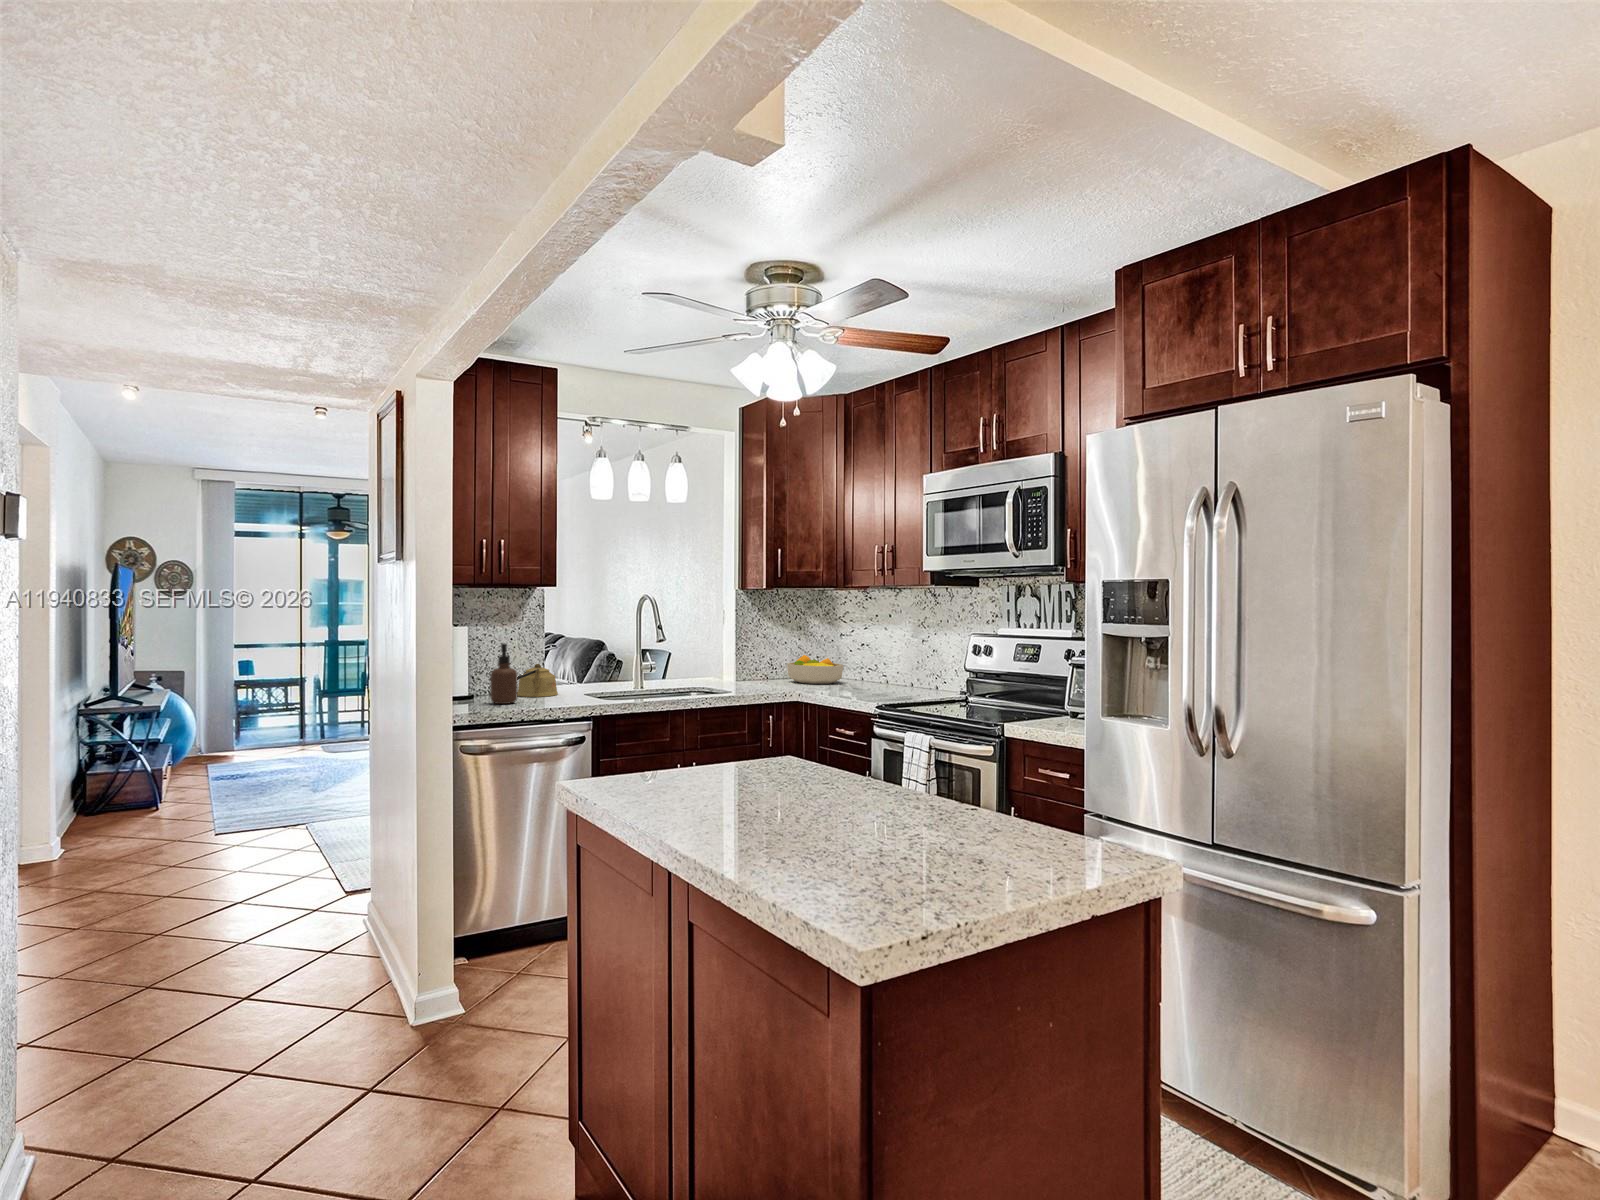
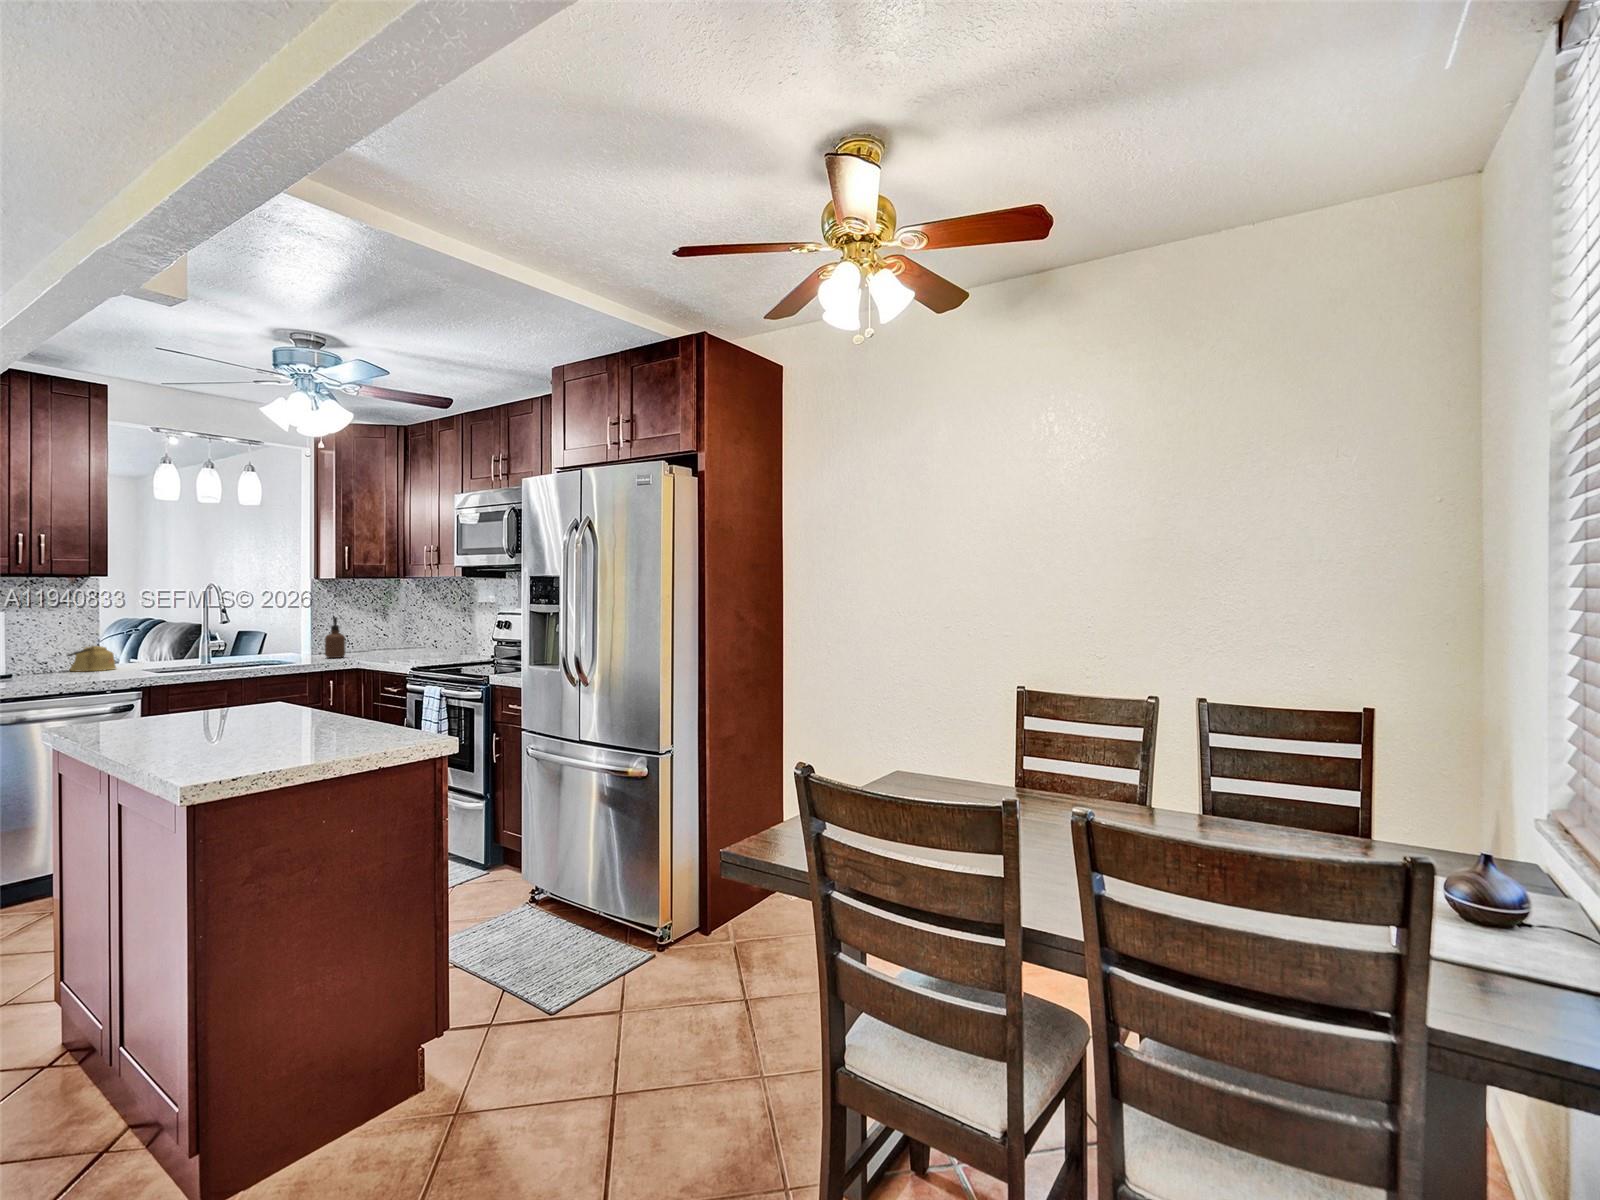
soap dispenser: present [490,643,518,704] -> present [325,617,345,658]
fruit bowl: present [787,655,843,684] -> none [360,632,409,655]

